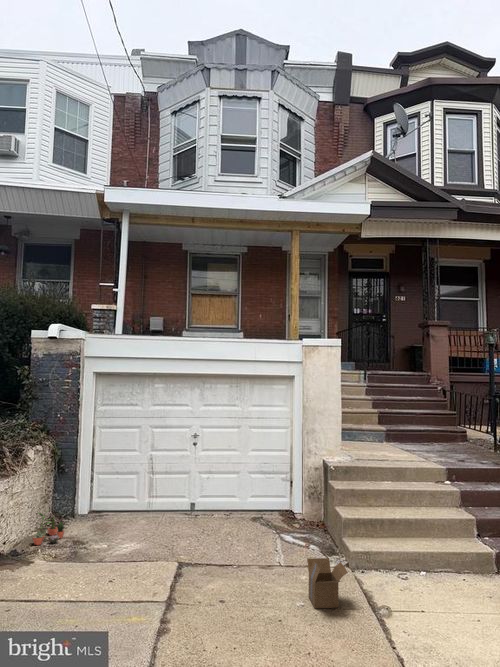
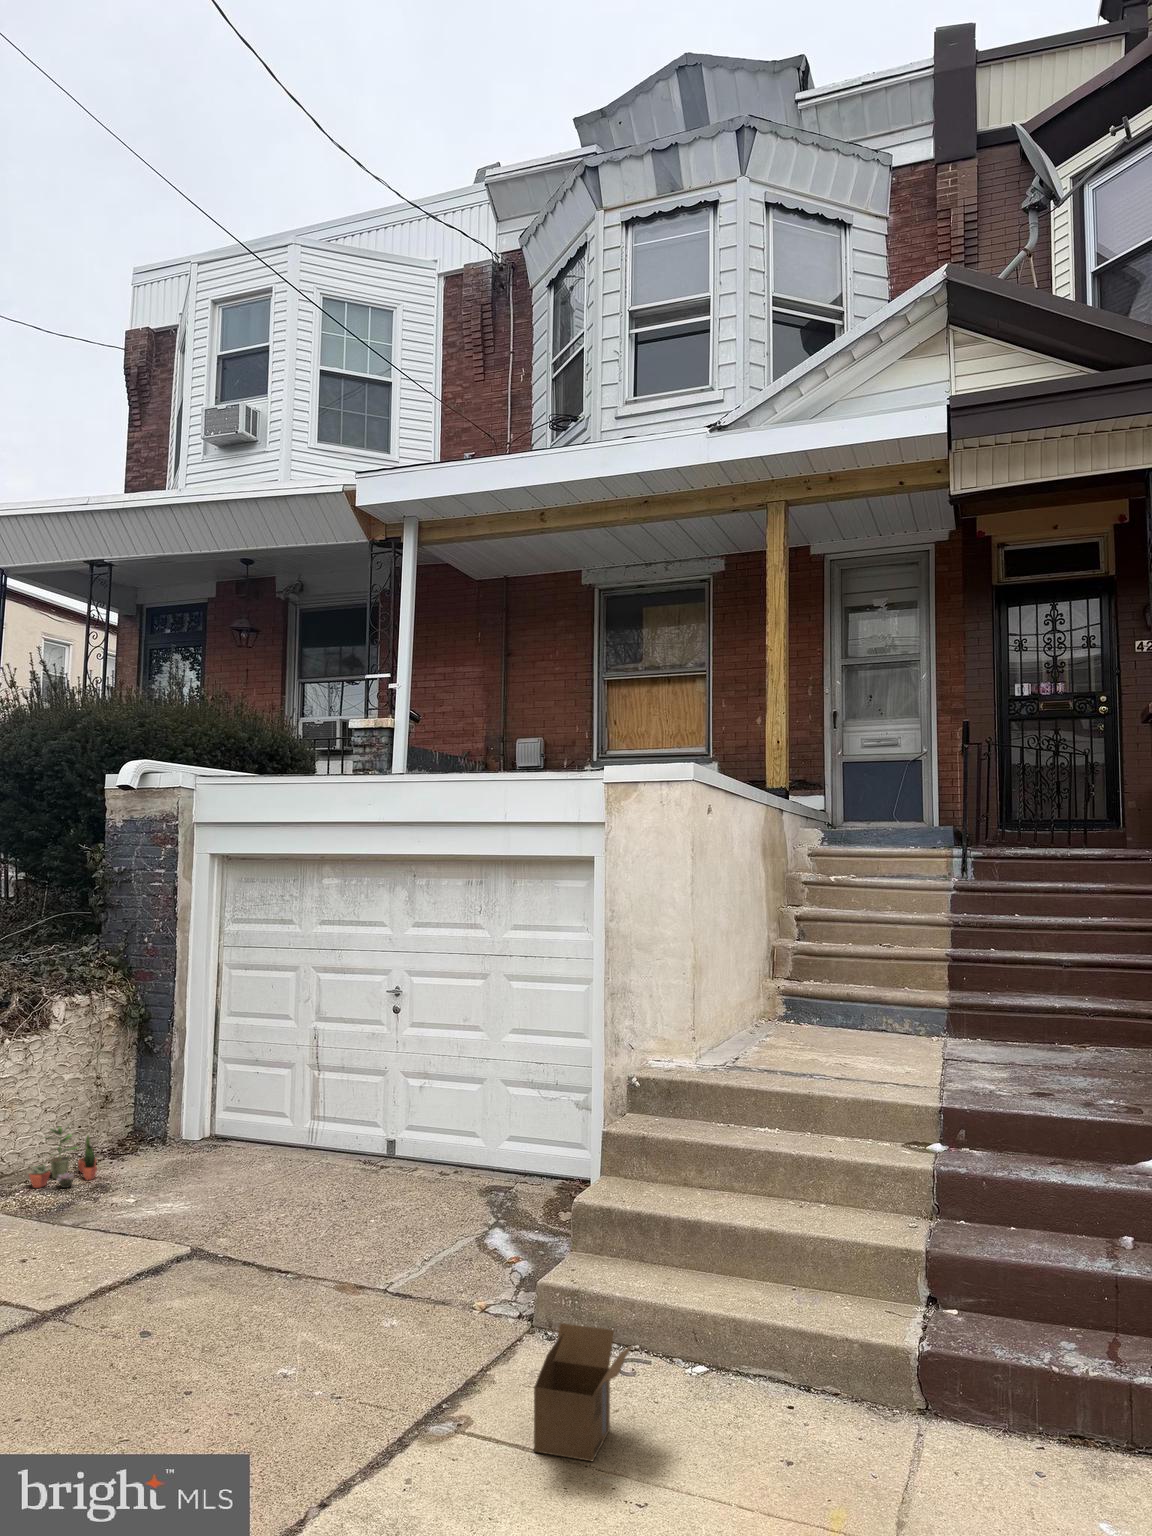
cardboard box: present [307,558,348,608] -> present [534,1323,632,1461]

